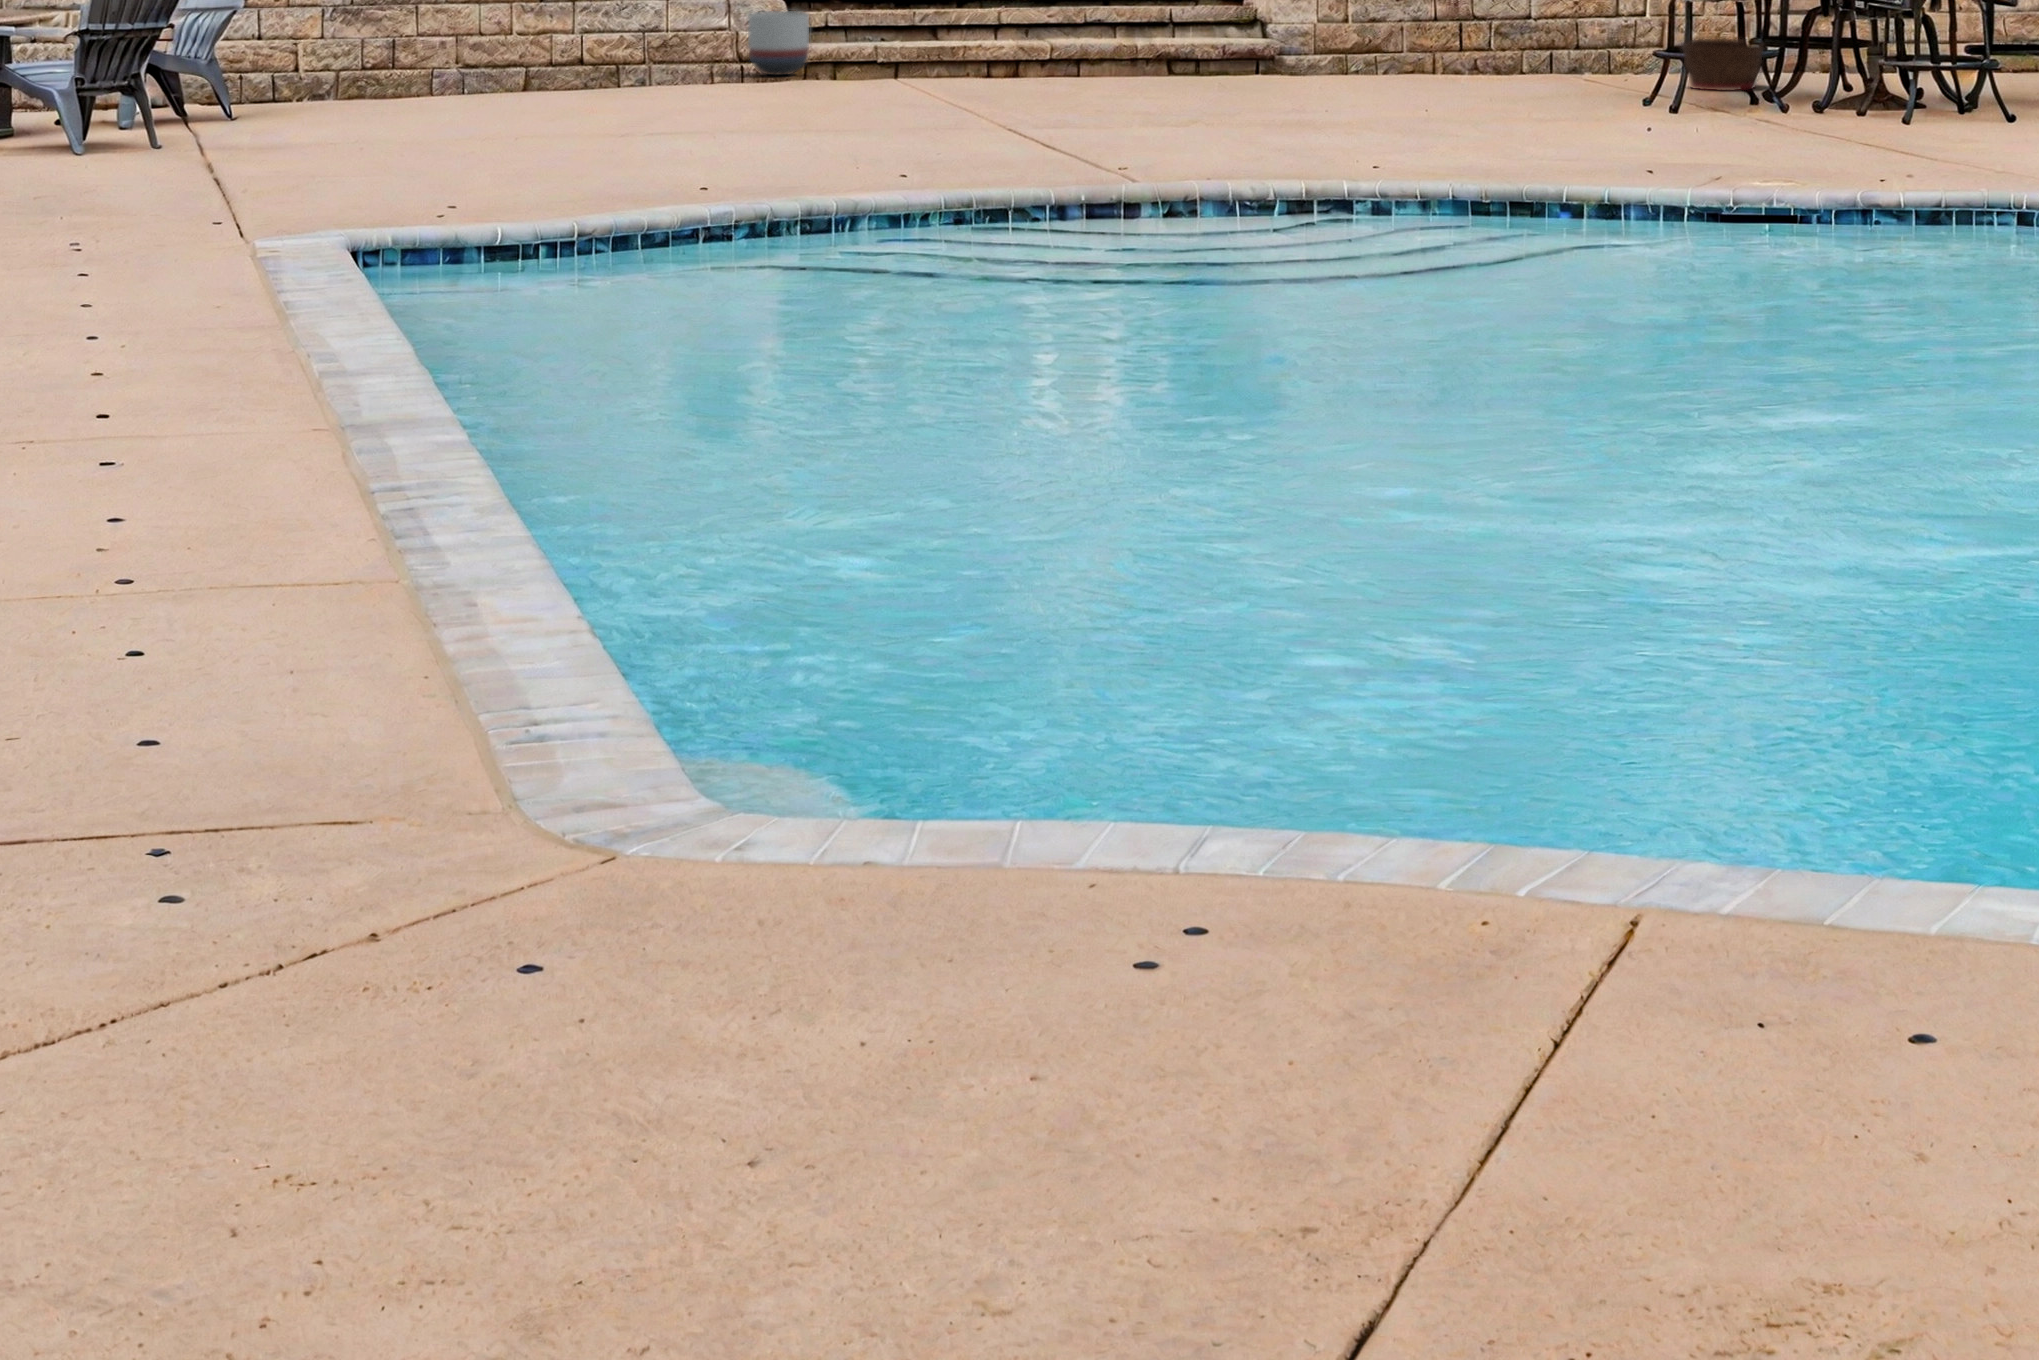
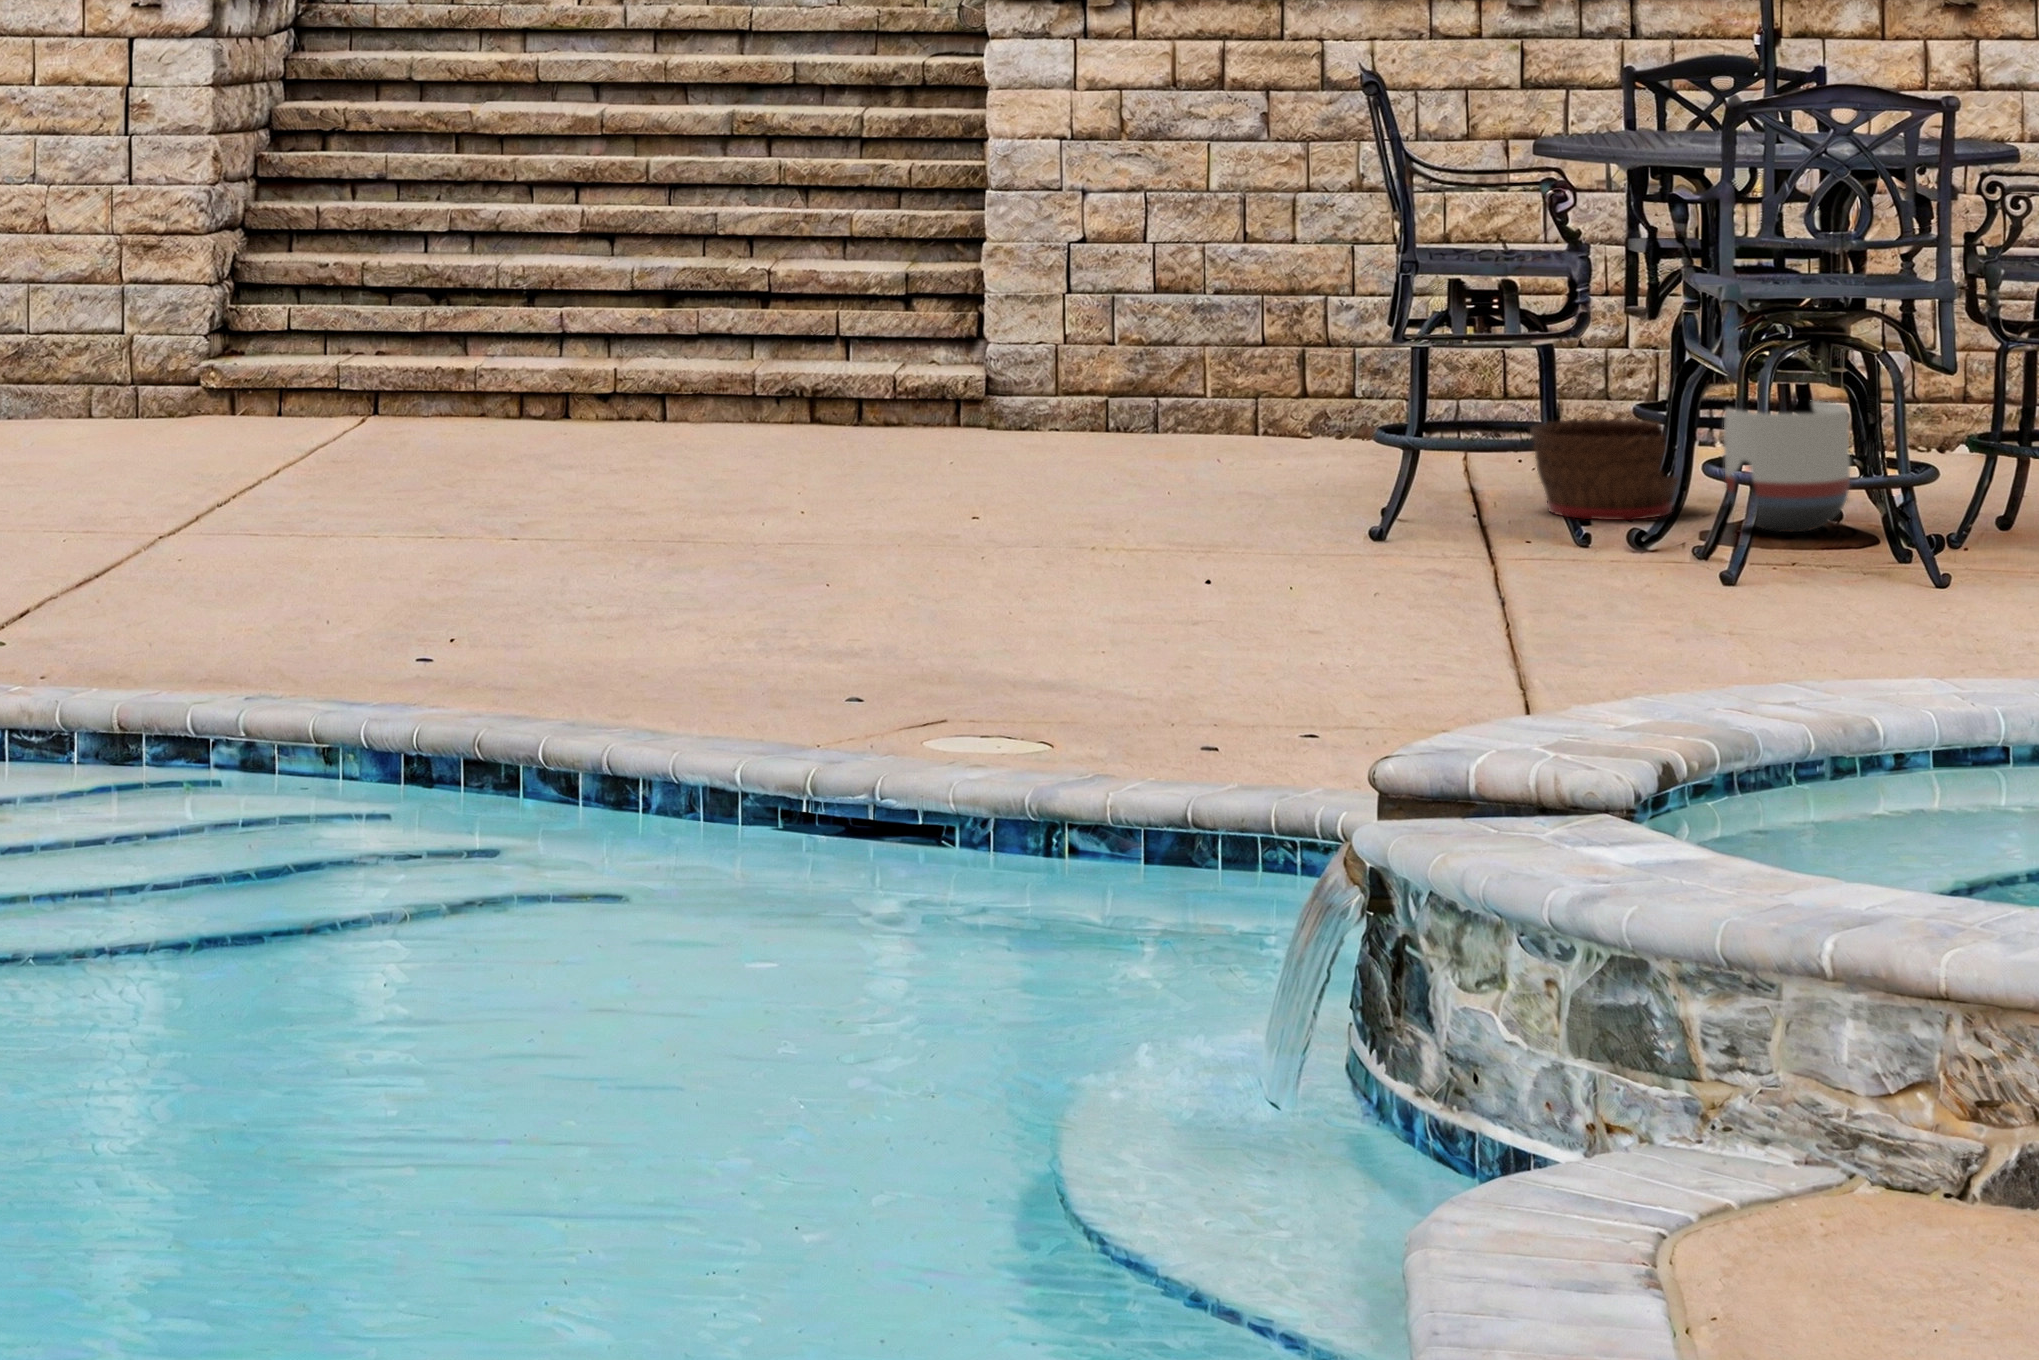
planter: present [748,11,809,75] -> present [1724,401,1850,532]

